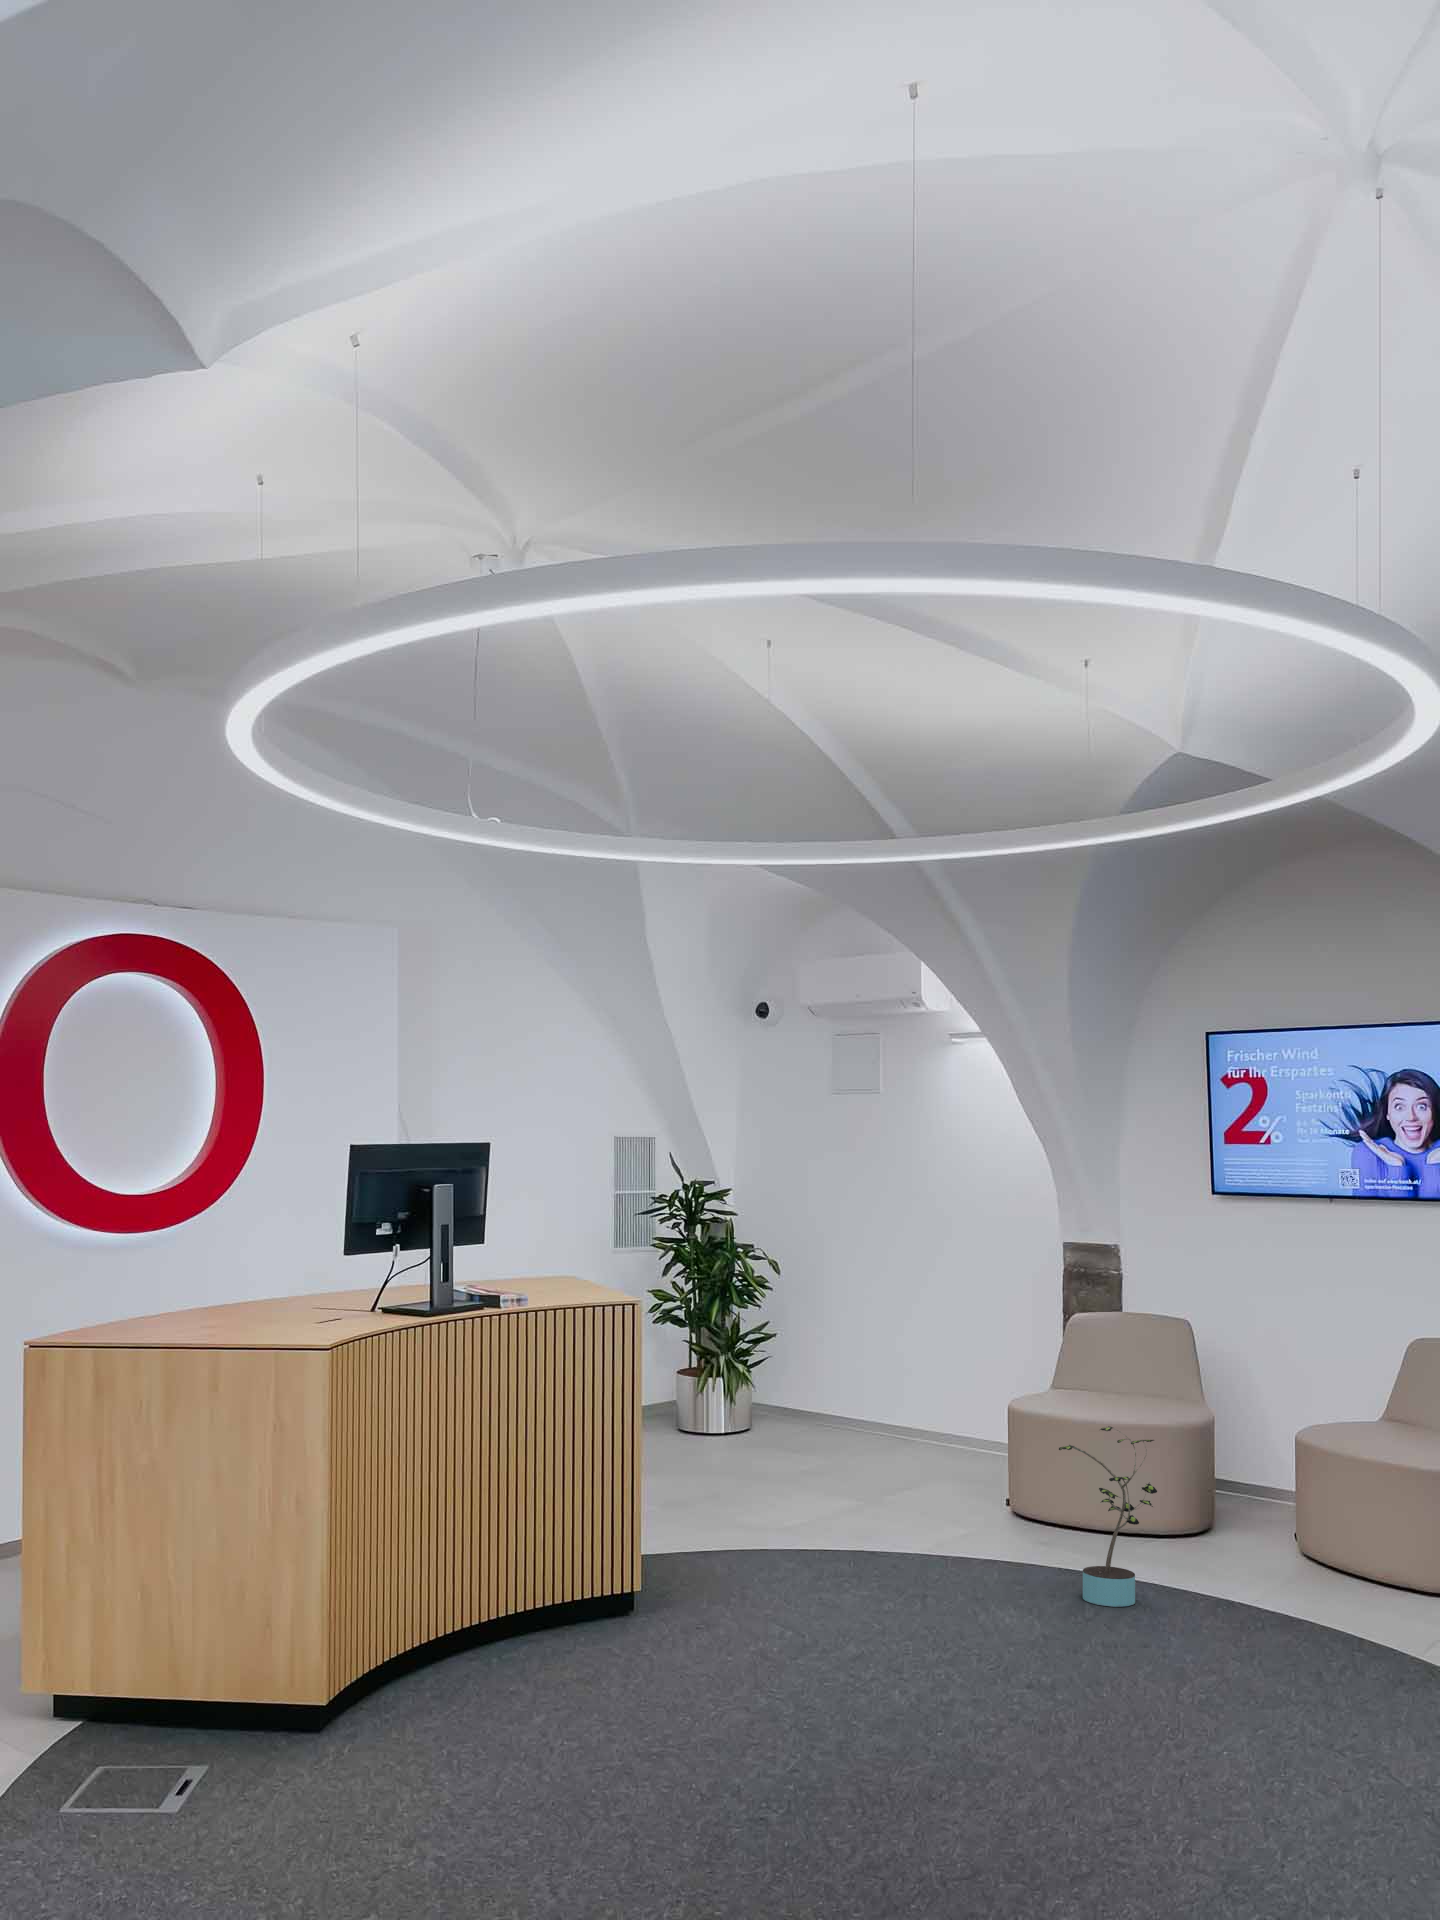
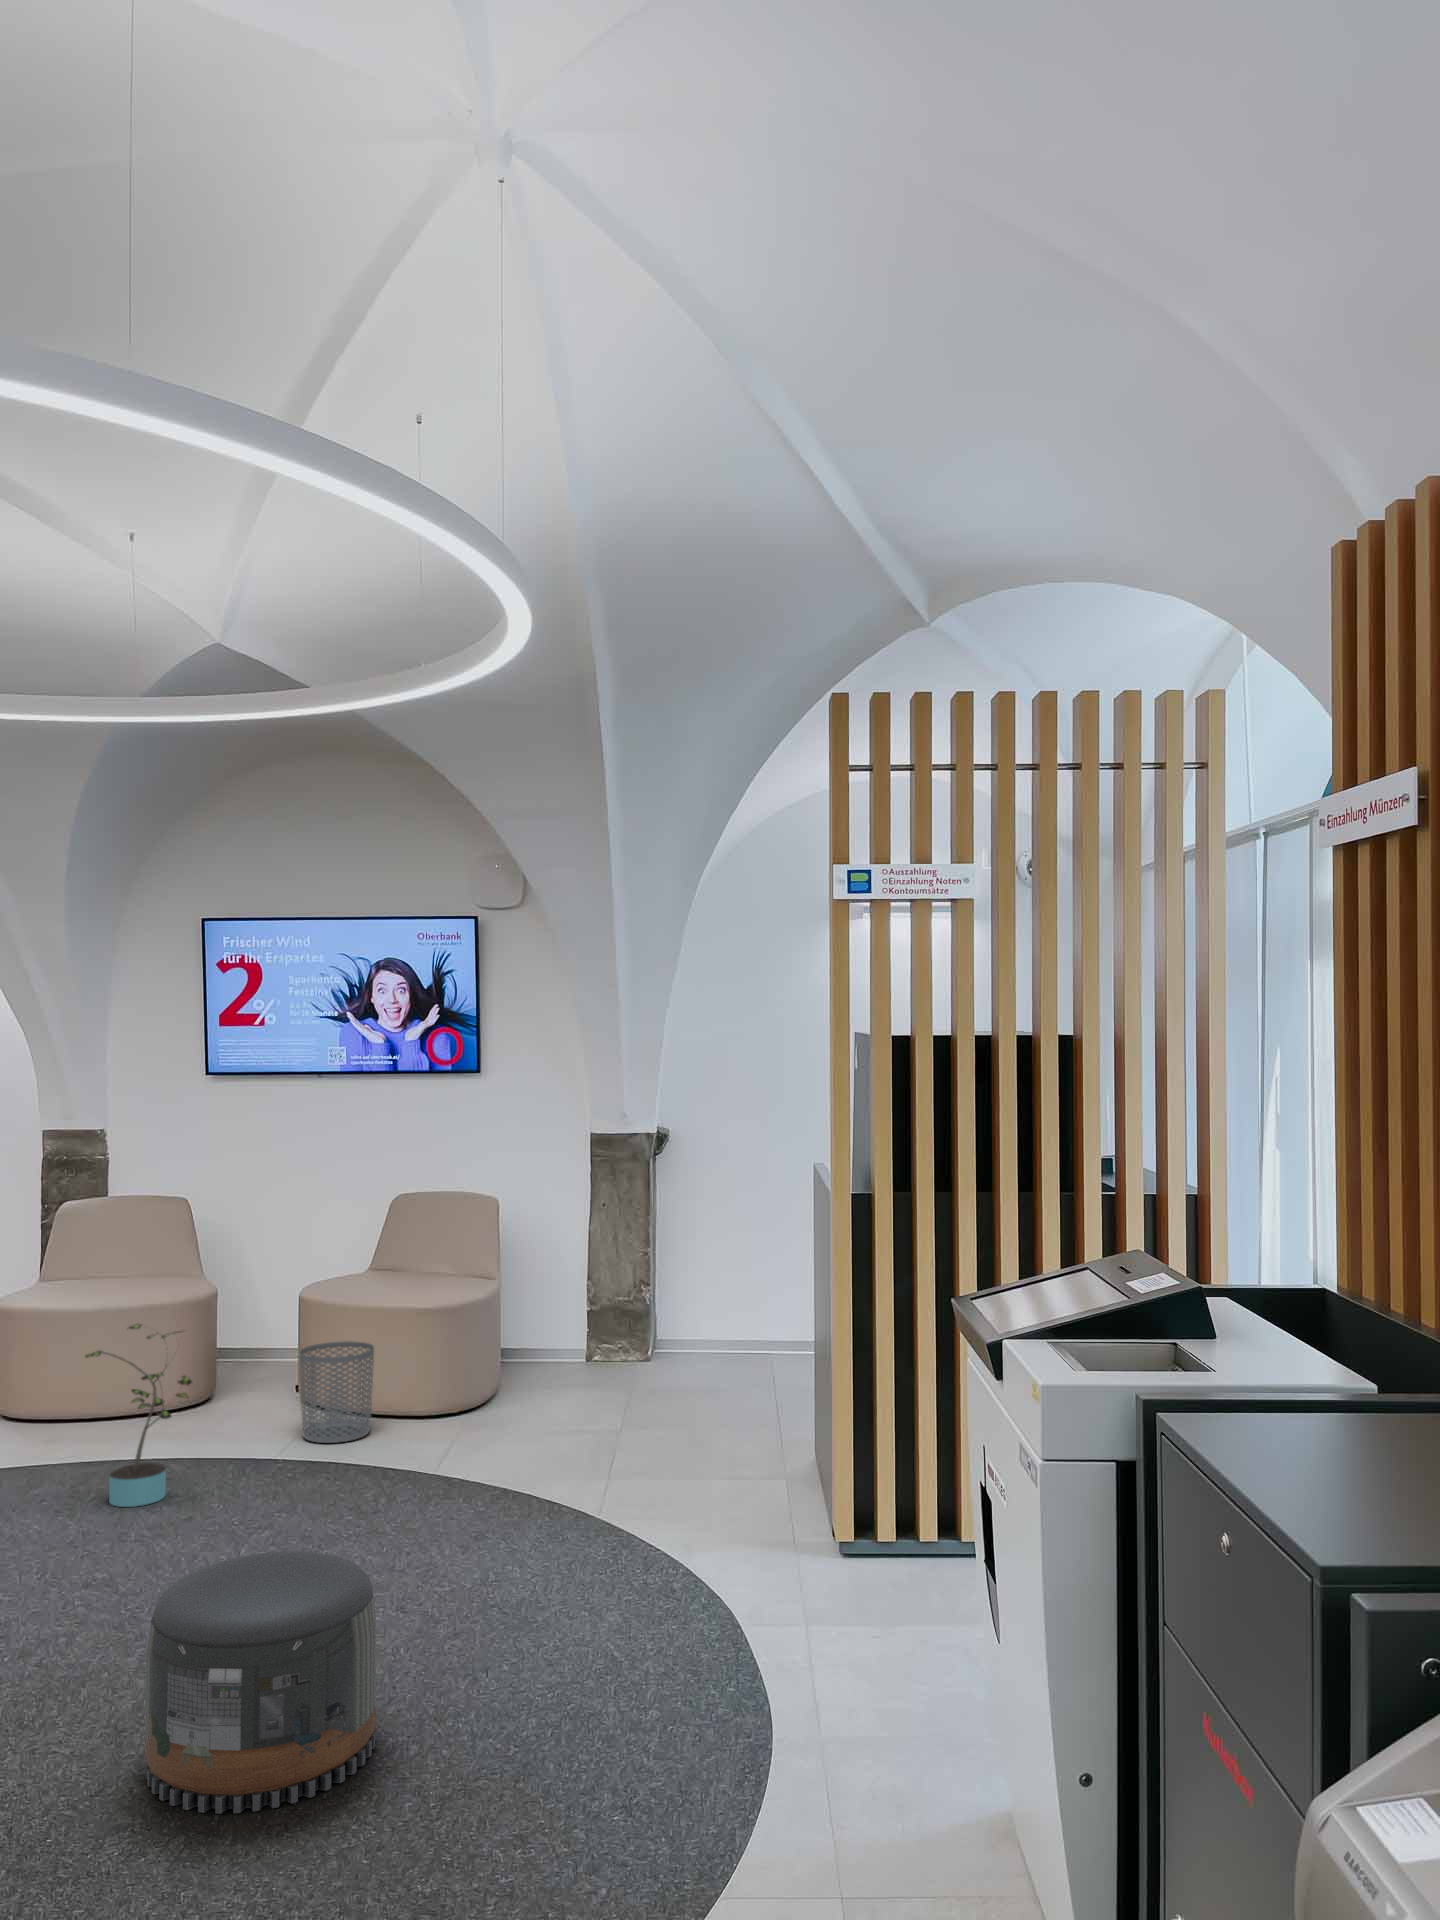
waste bin: none [1284,1486,1368,1596] -> present [300,1341,374,1443]
pouf: none [1038,1630,1256,1865] -> present [145,1551,376,1814]

